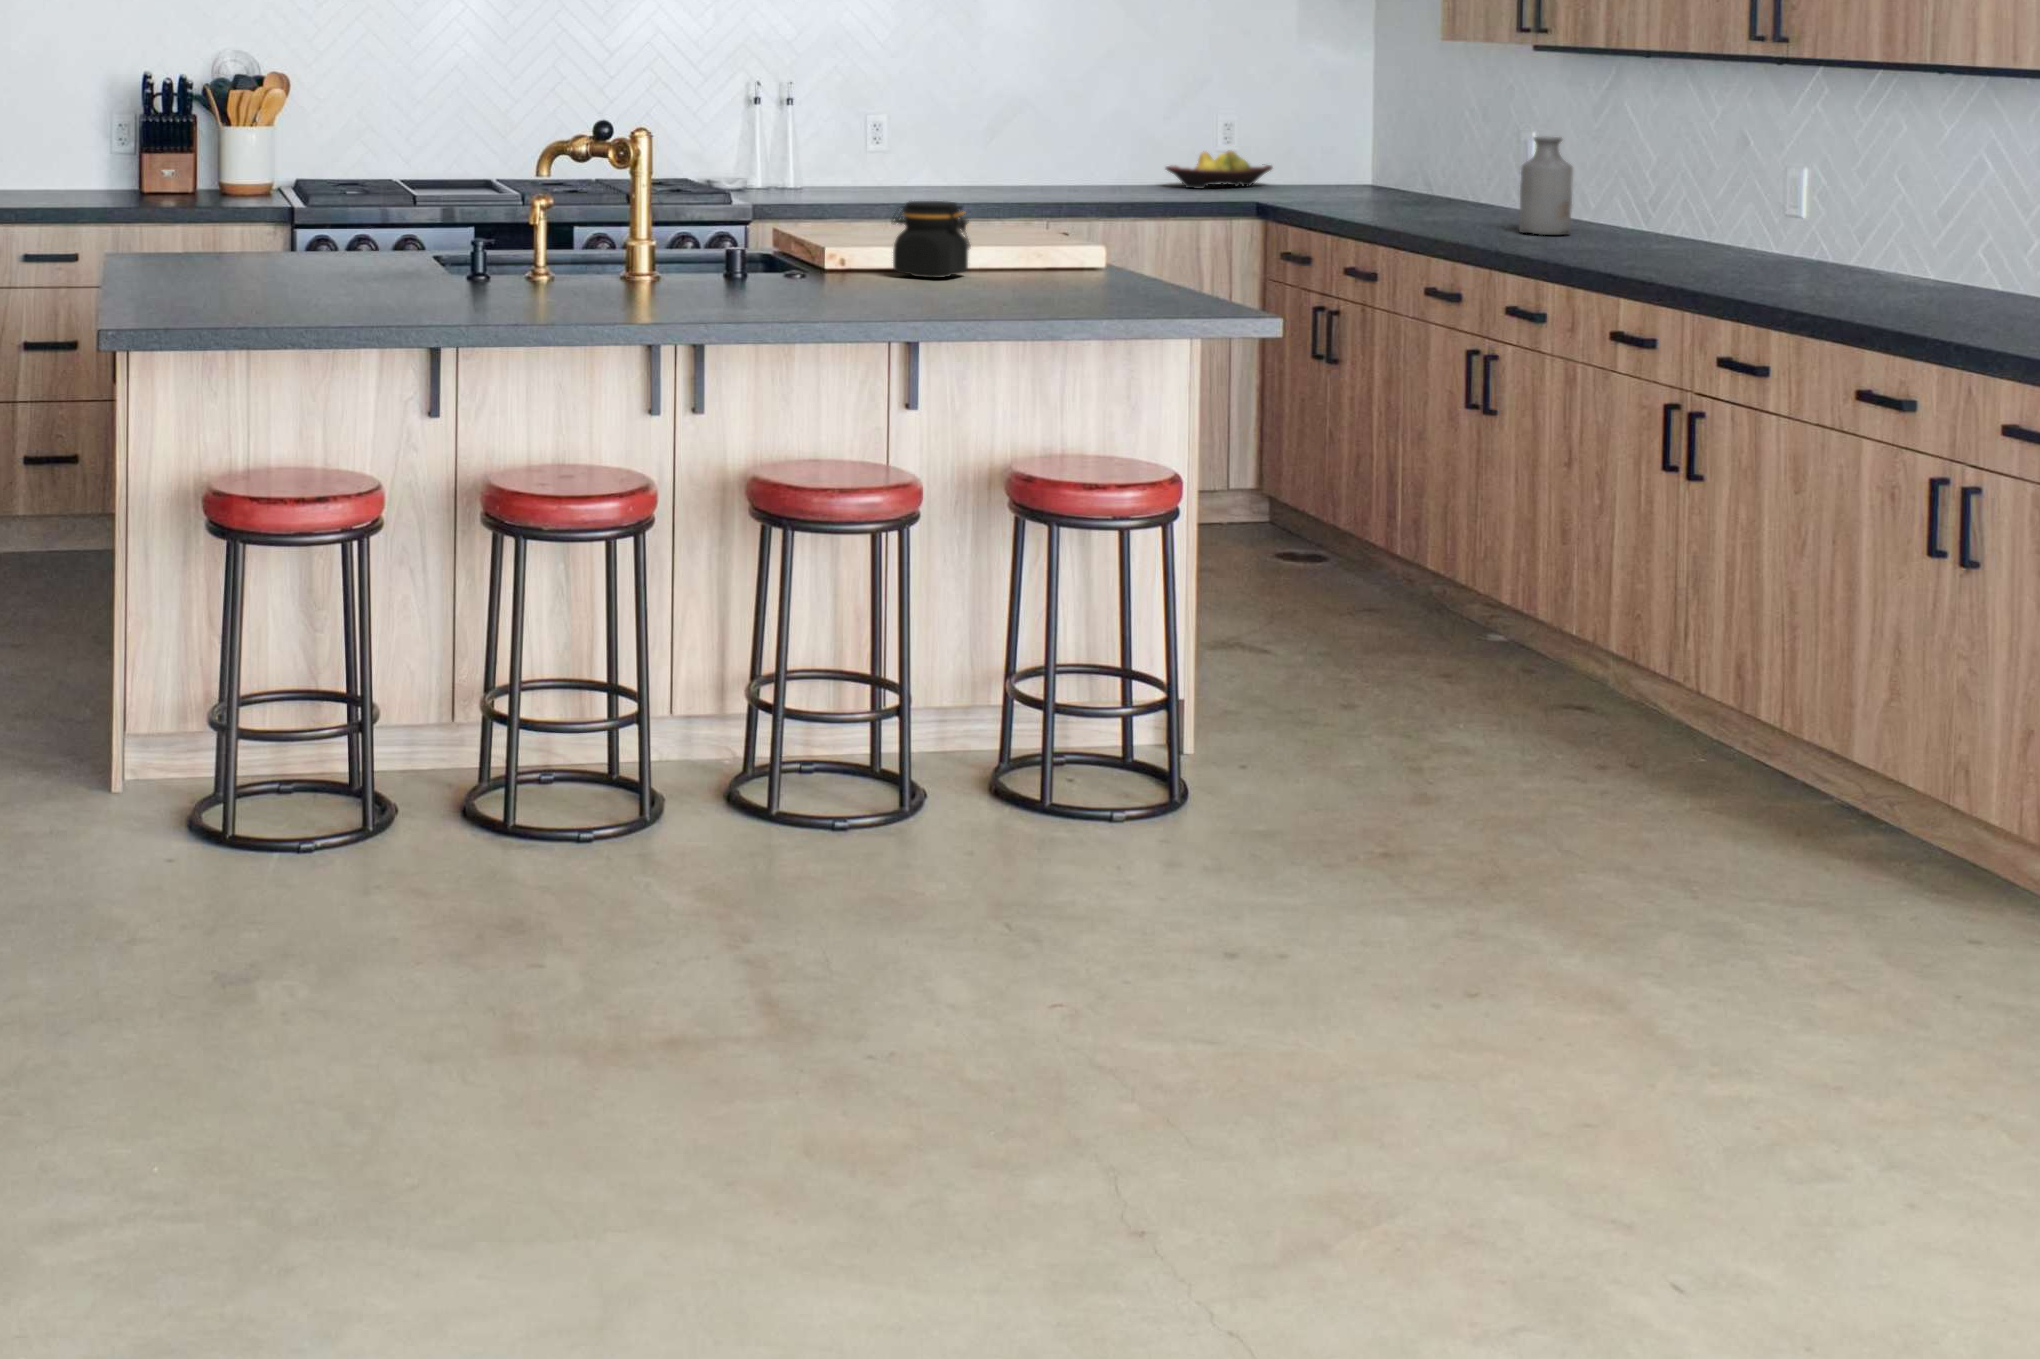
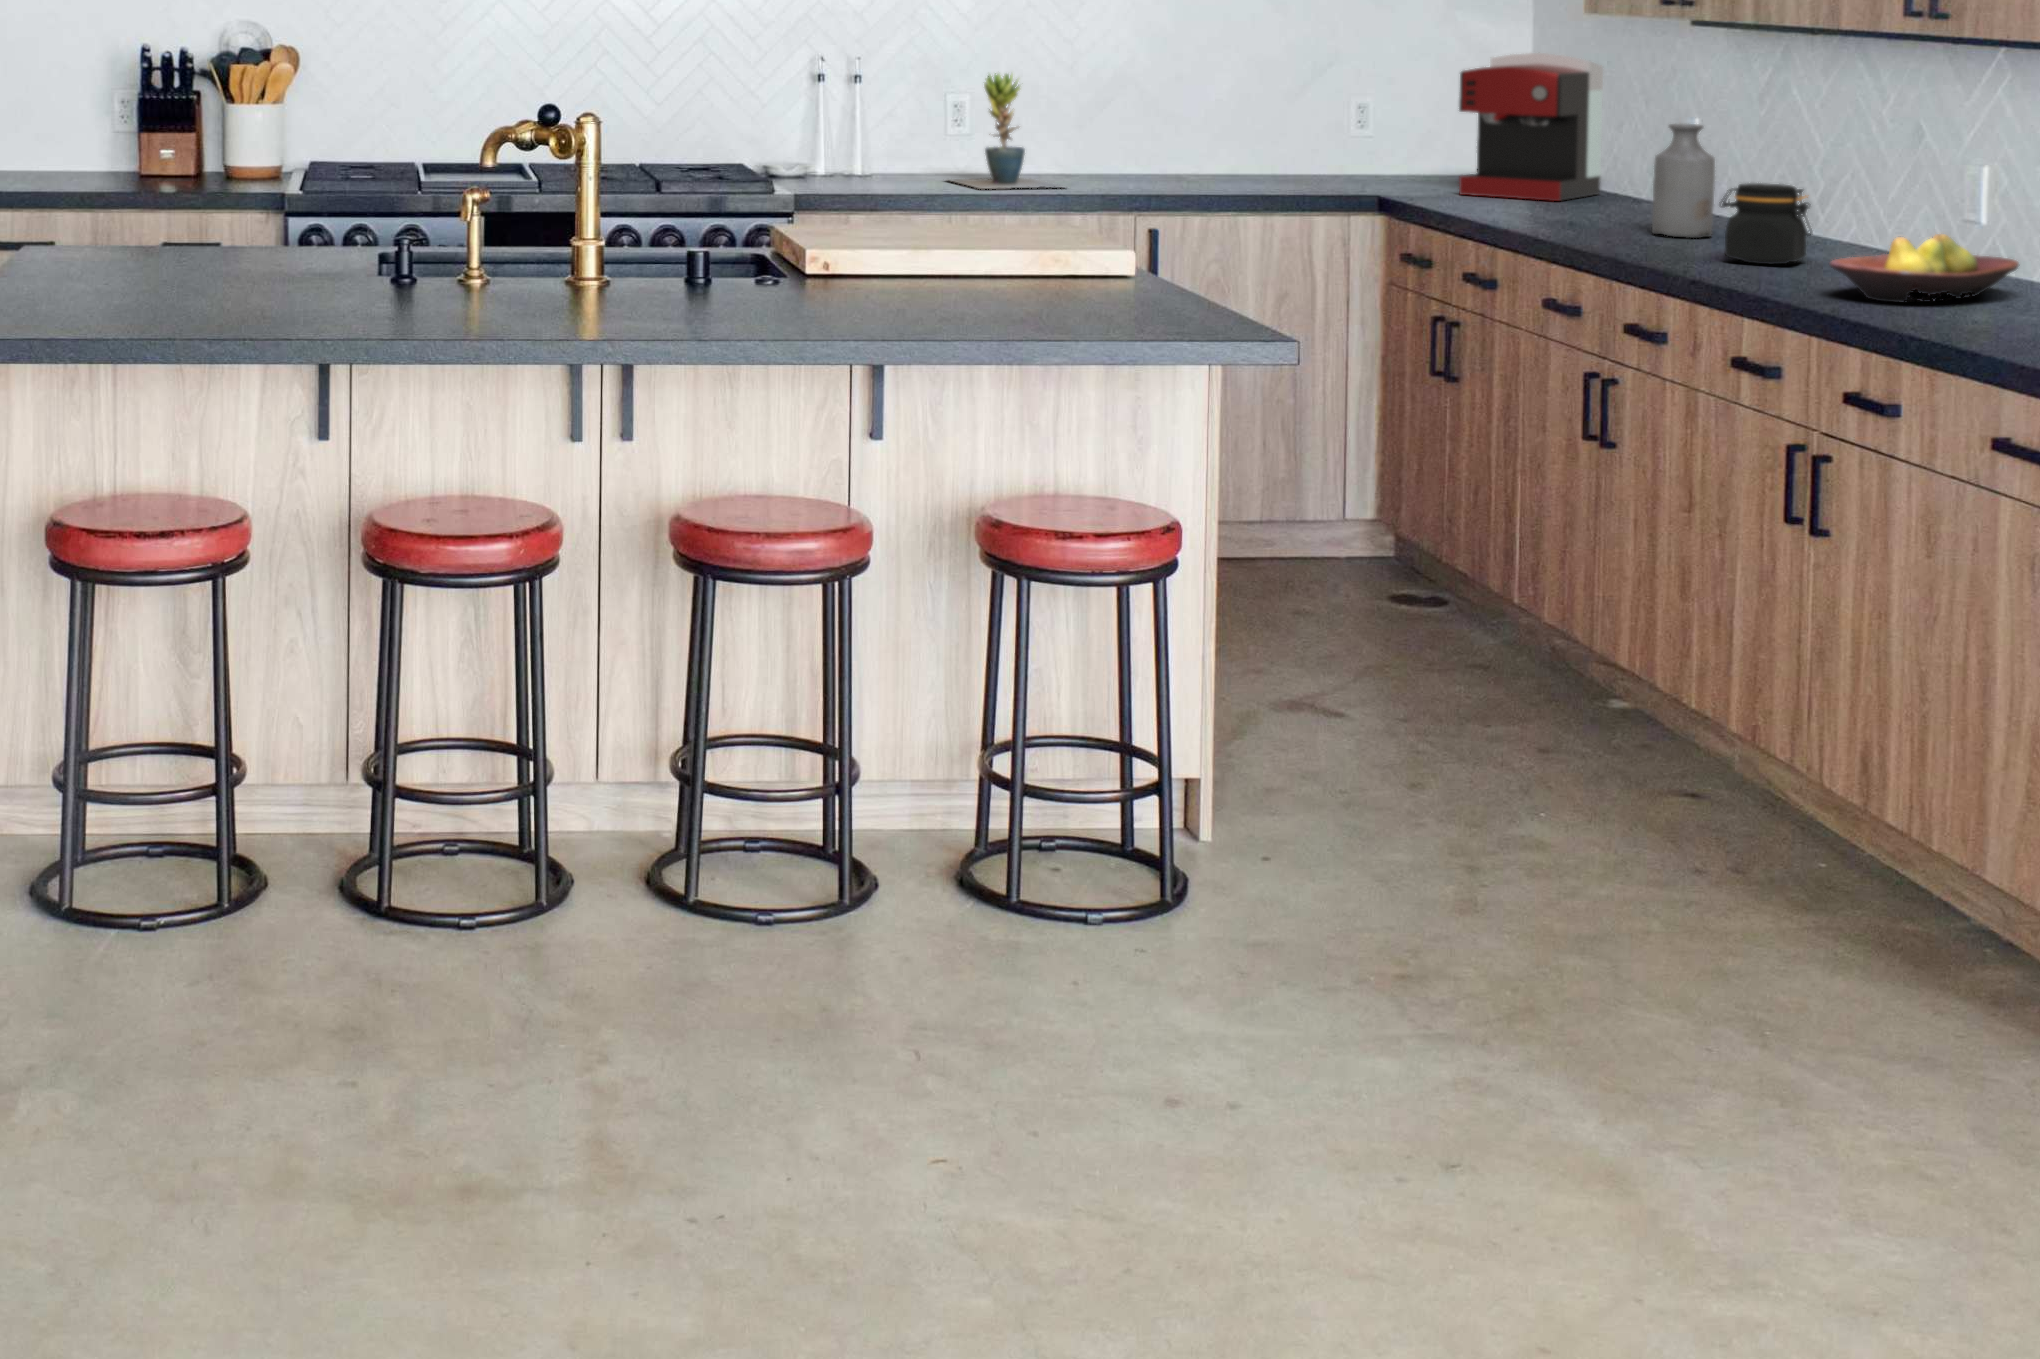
coffee maker: none [1333,78,1454,208] -> present [1459,53,1603,201]
potted plant: none [876,96,994,202] -> present [946,73,1067,189]
fruit bowl: present [1166,151,1272,188] -> present [1830,234,2019,303]
jar: present [892,201,970,278] -> present [1720,183,1812,264]

